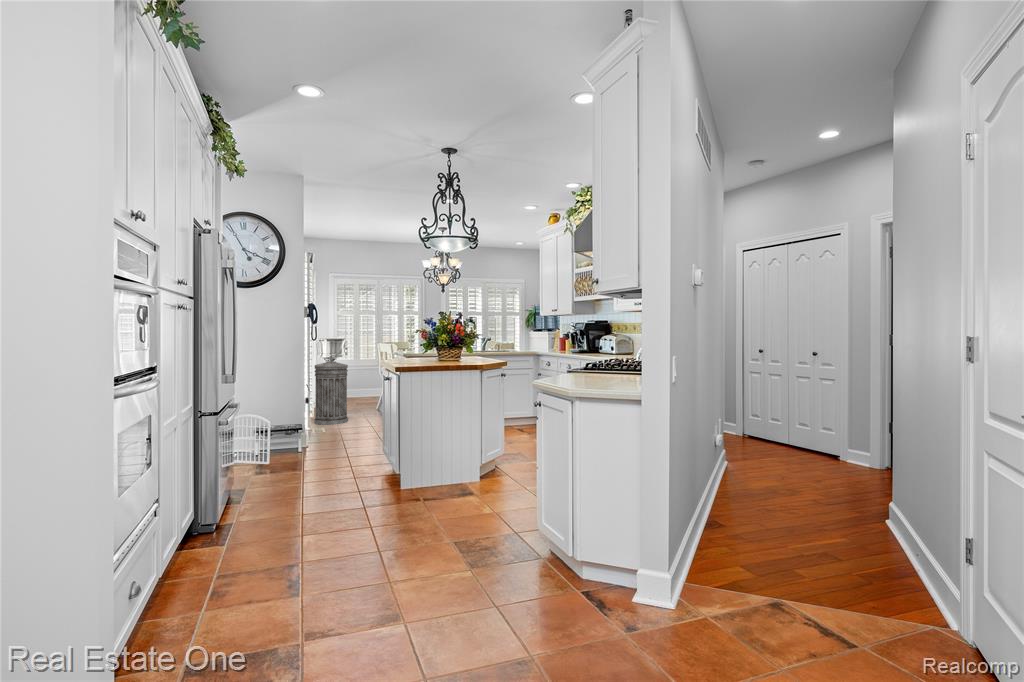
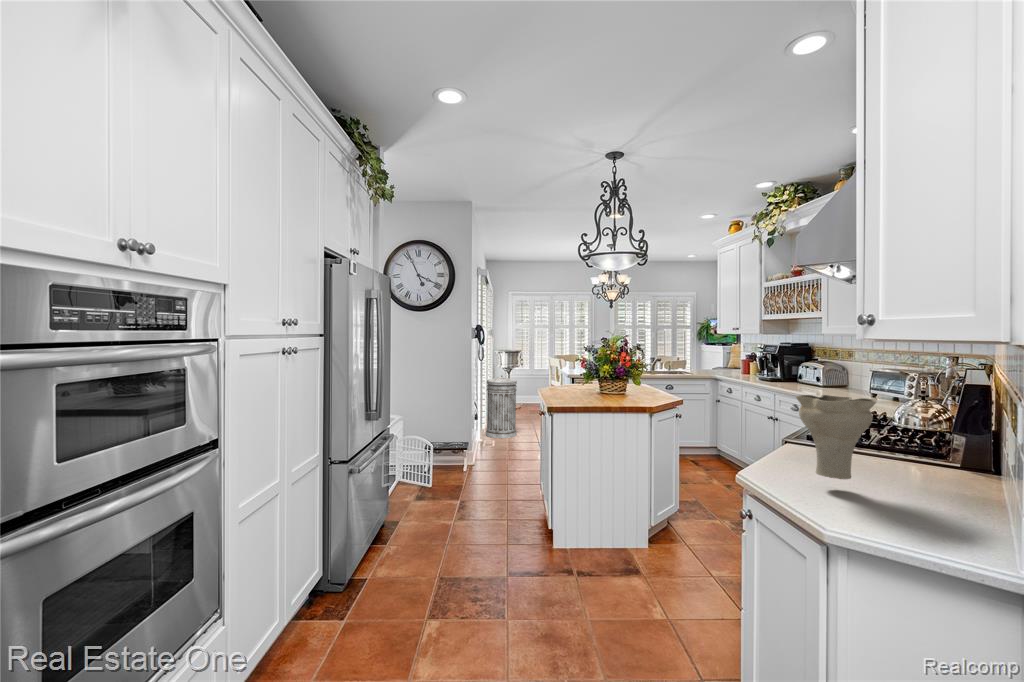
vase: none [560,327,614,382] -> present [796,395,876,479]

